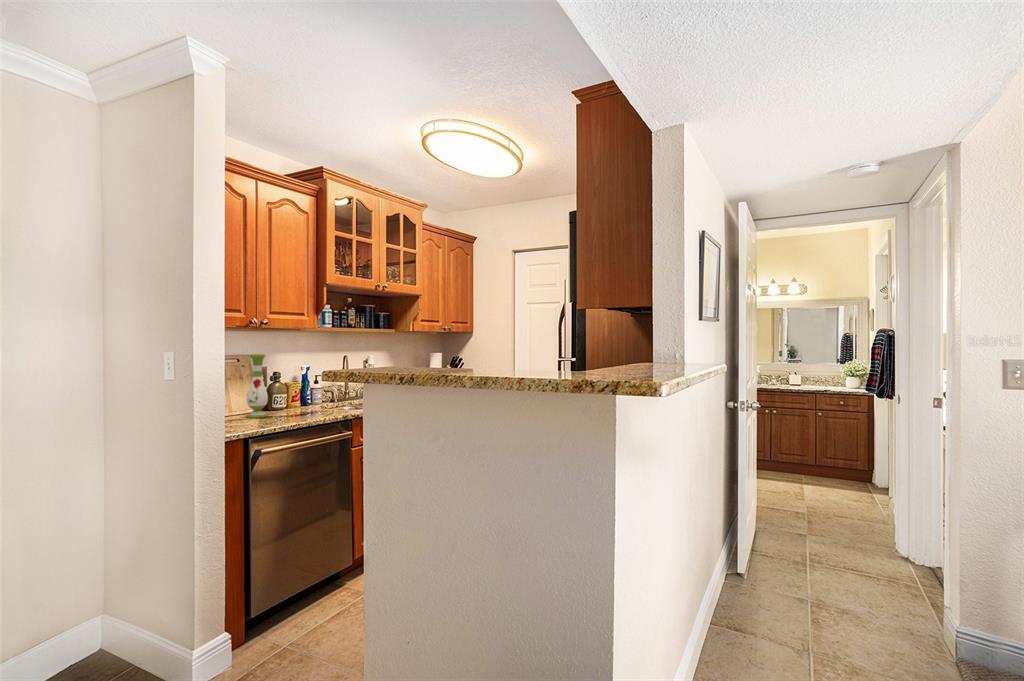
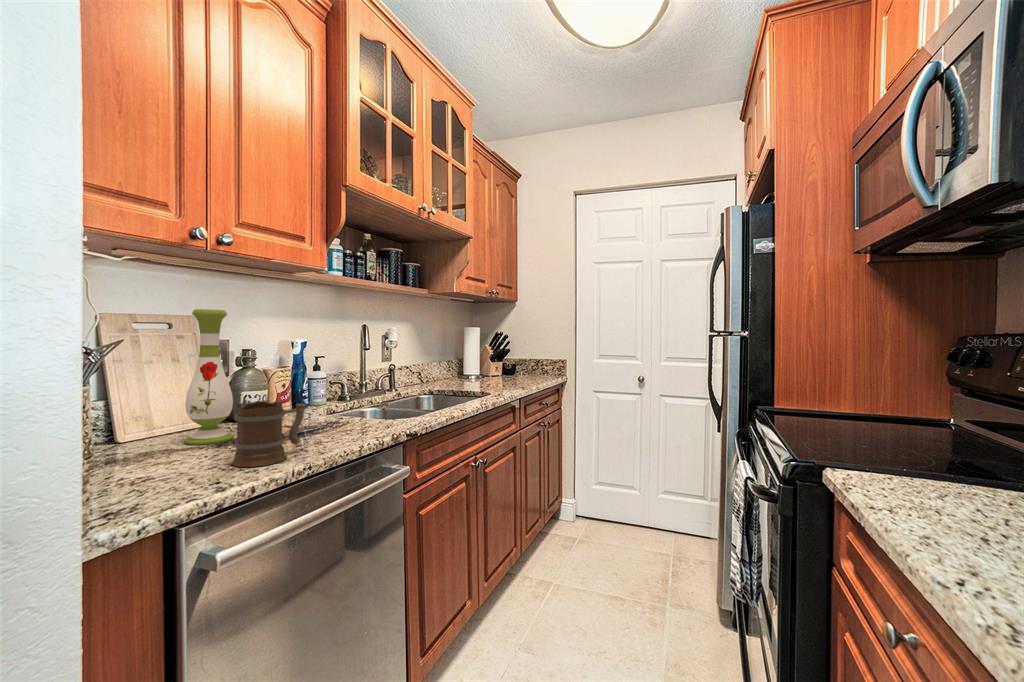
mug: none [266,396,298,424] -> present [231,401,305,467]

